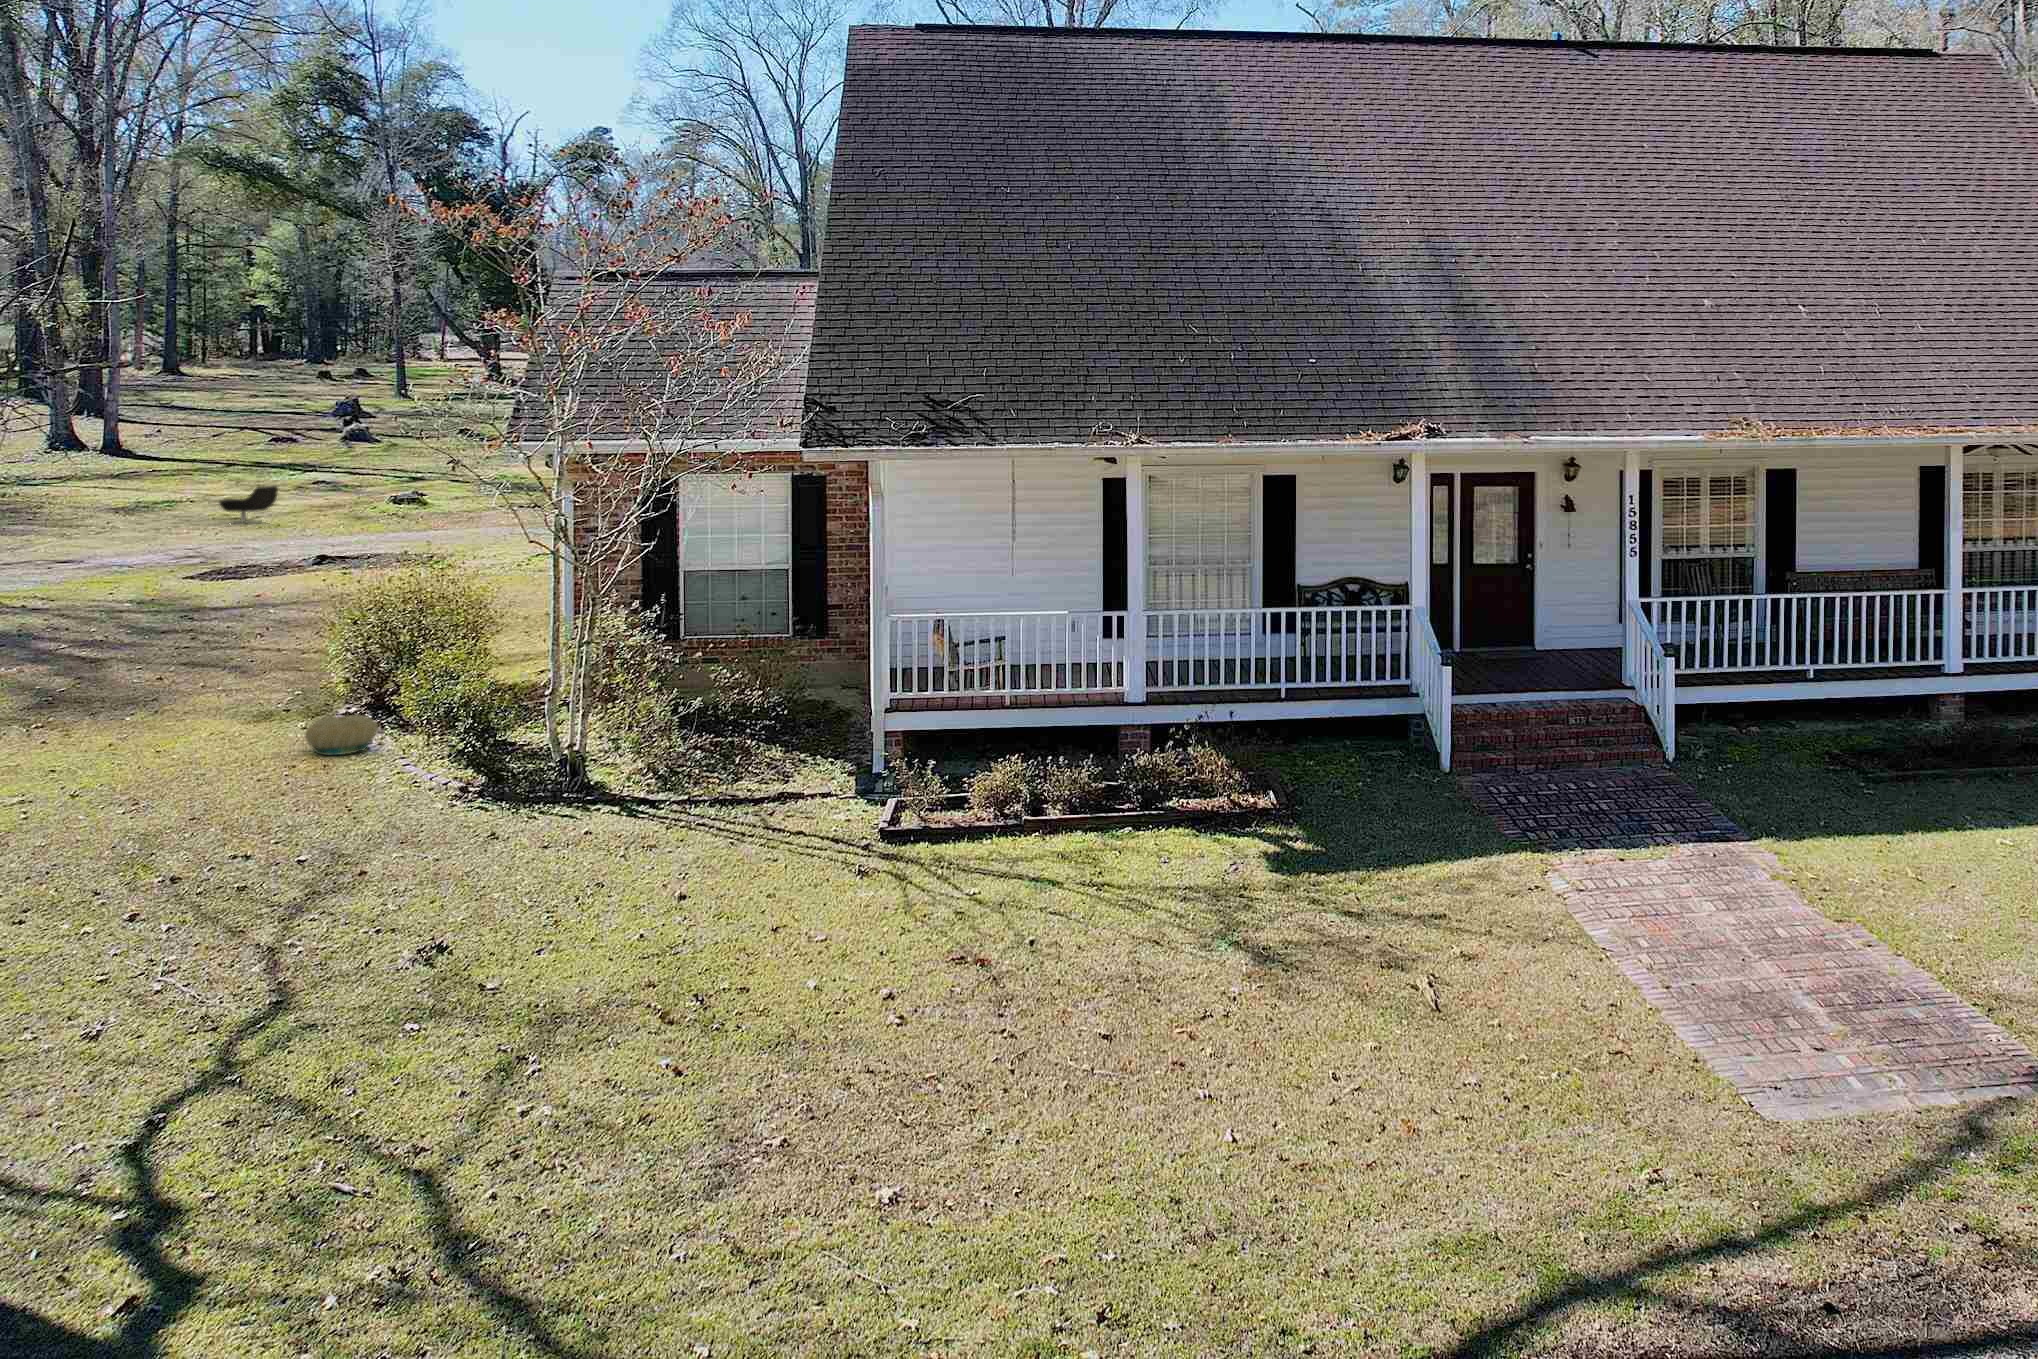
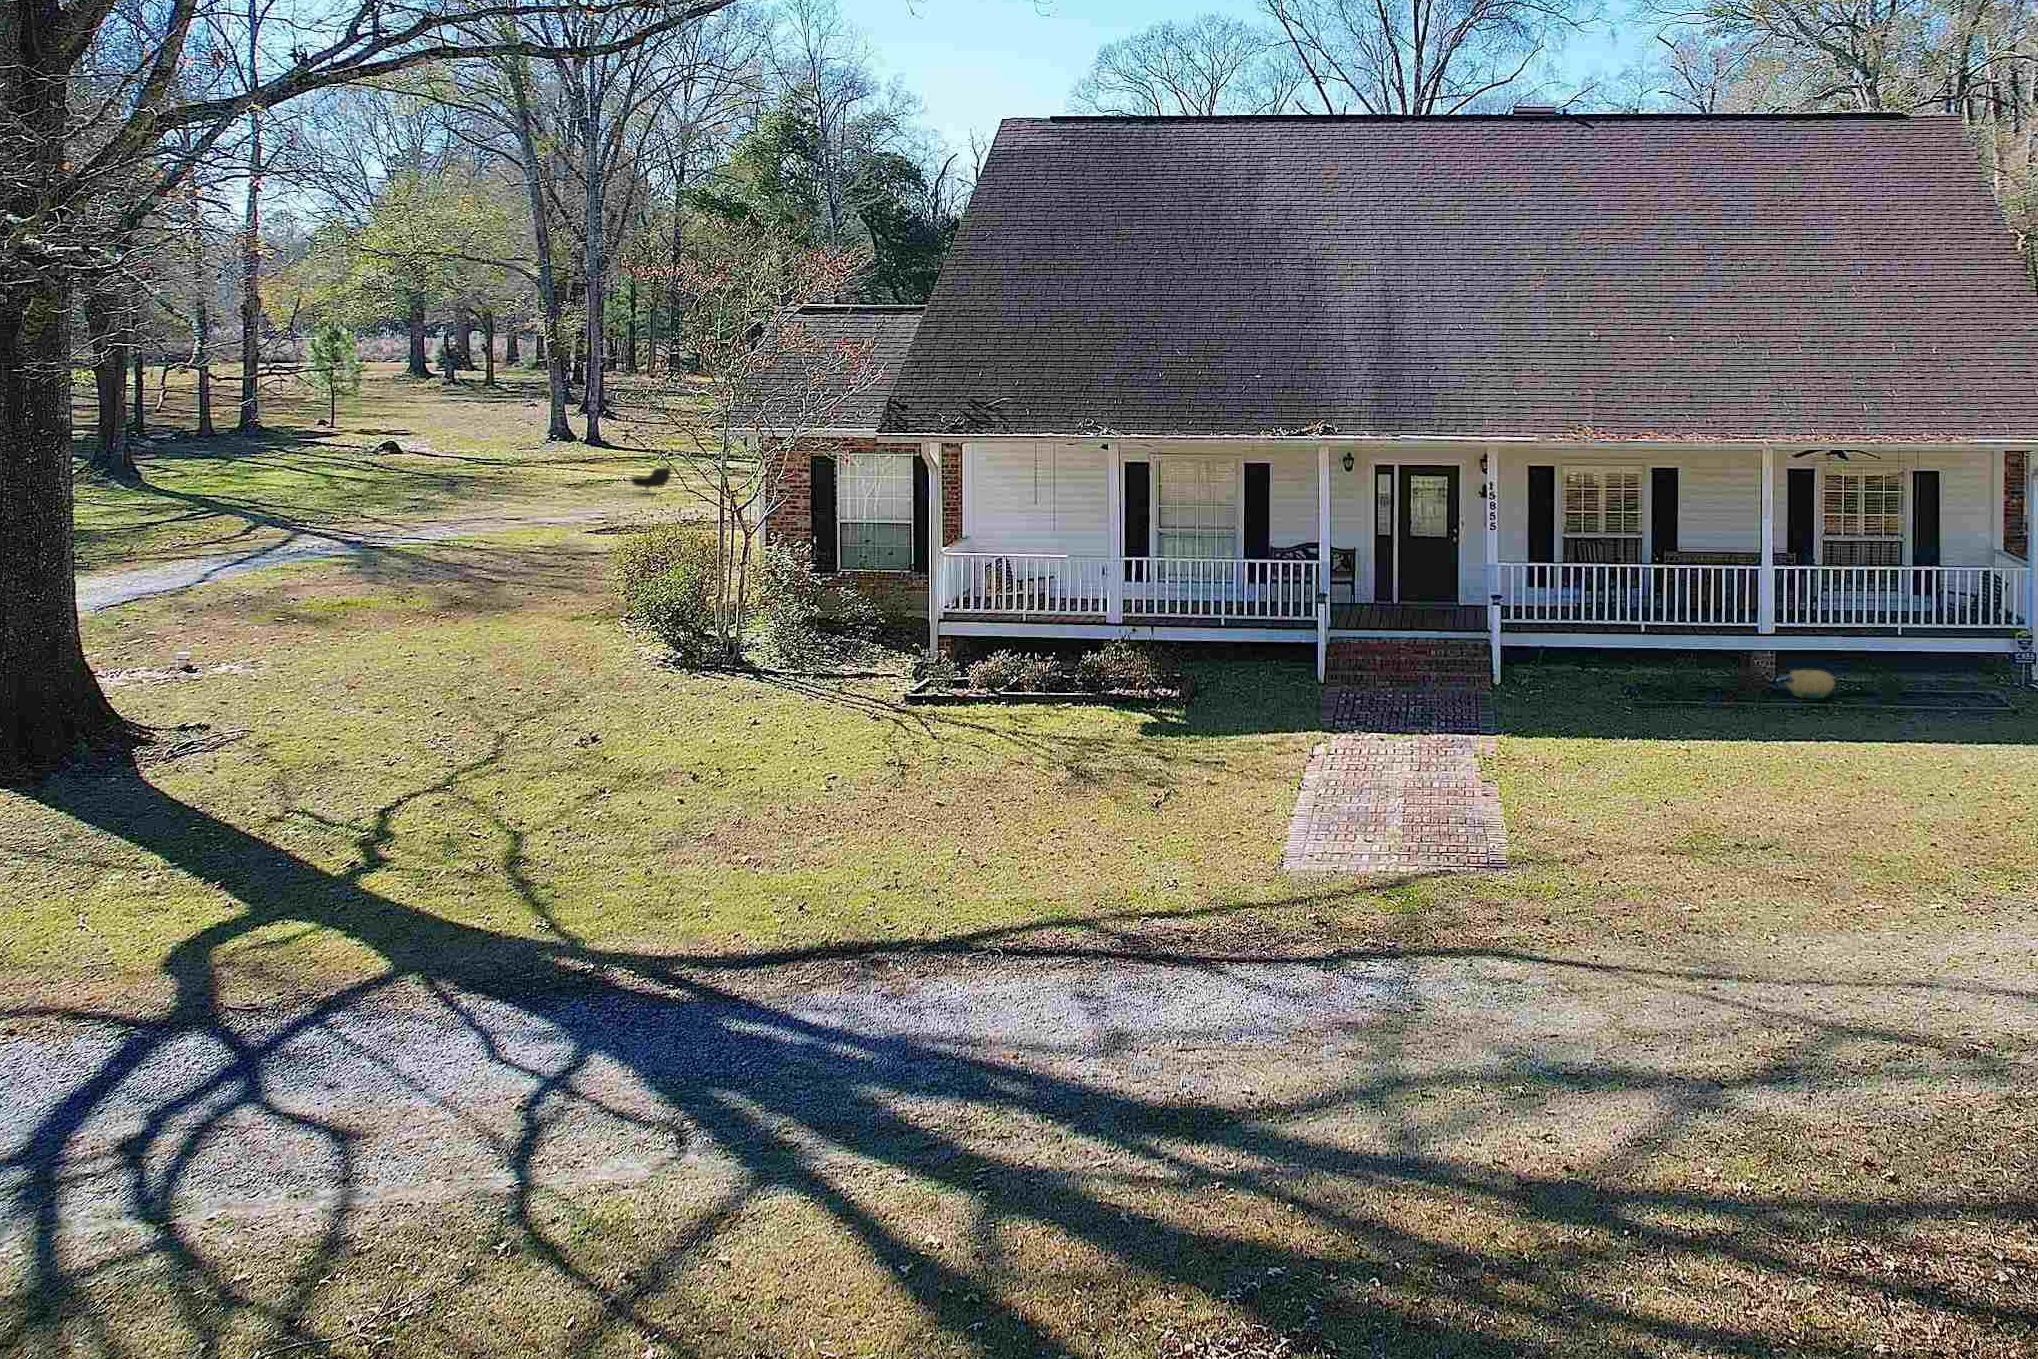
basket: present [305,715,378,755] -> present [1787,670,1835,698]

